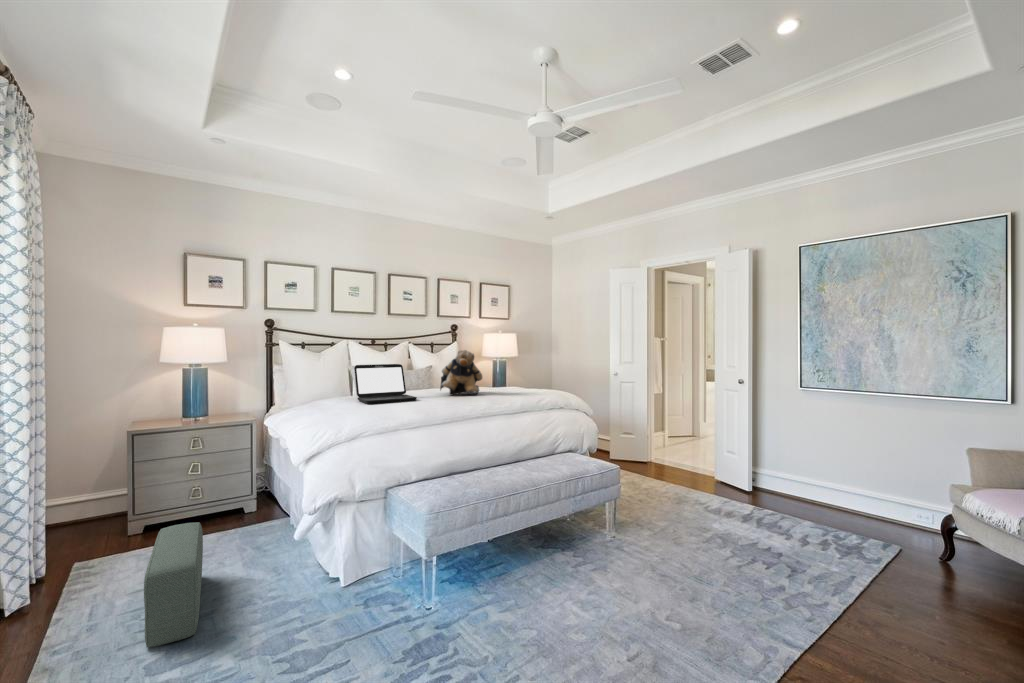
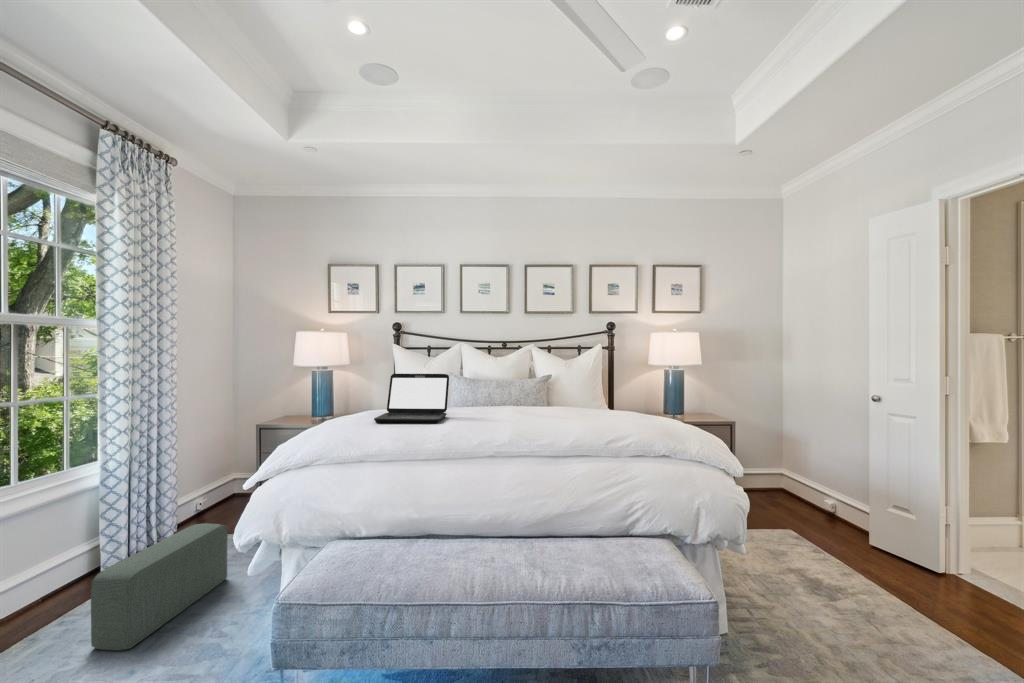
teddy bear: present [440,350,482,395] -> none [486,358,549,421]

